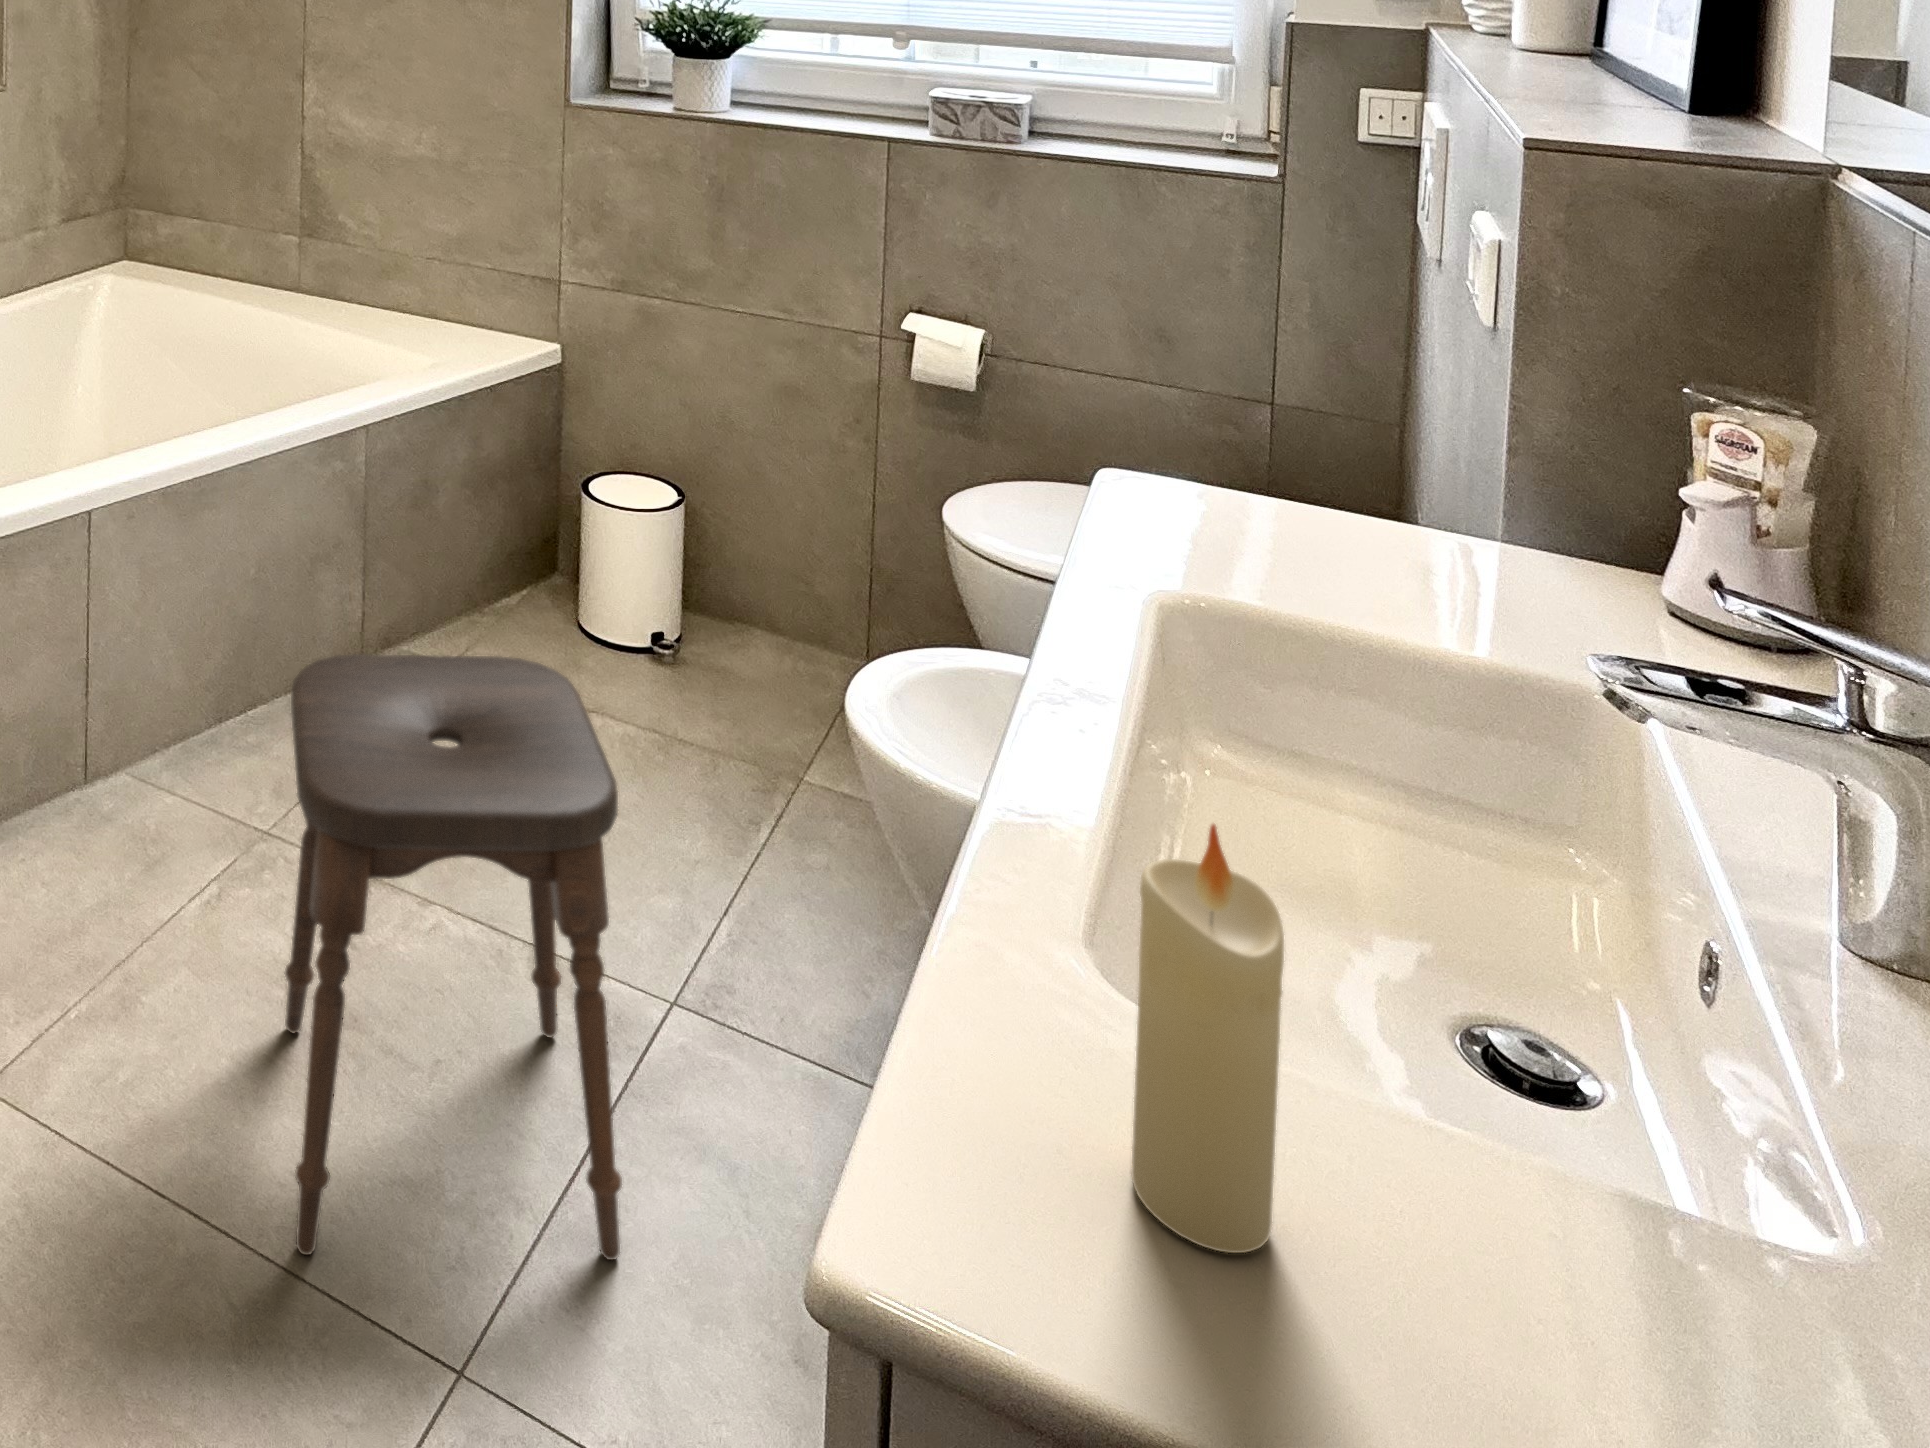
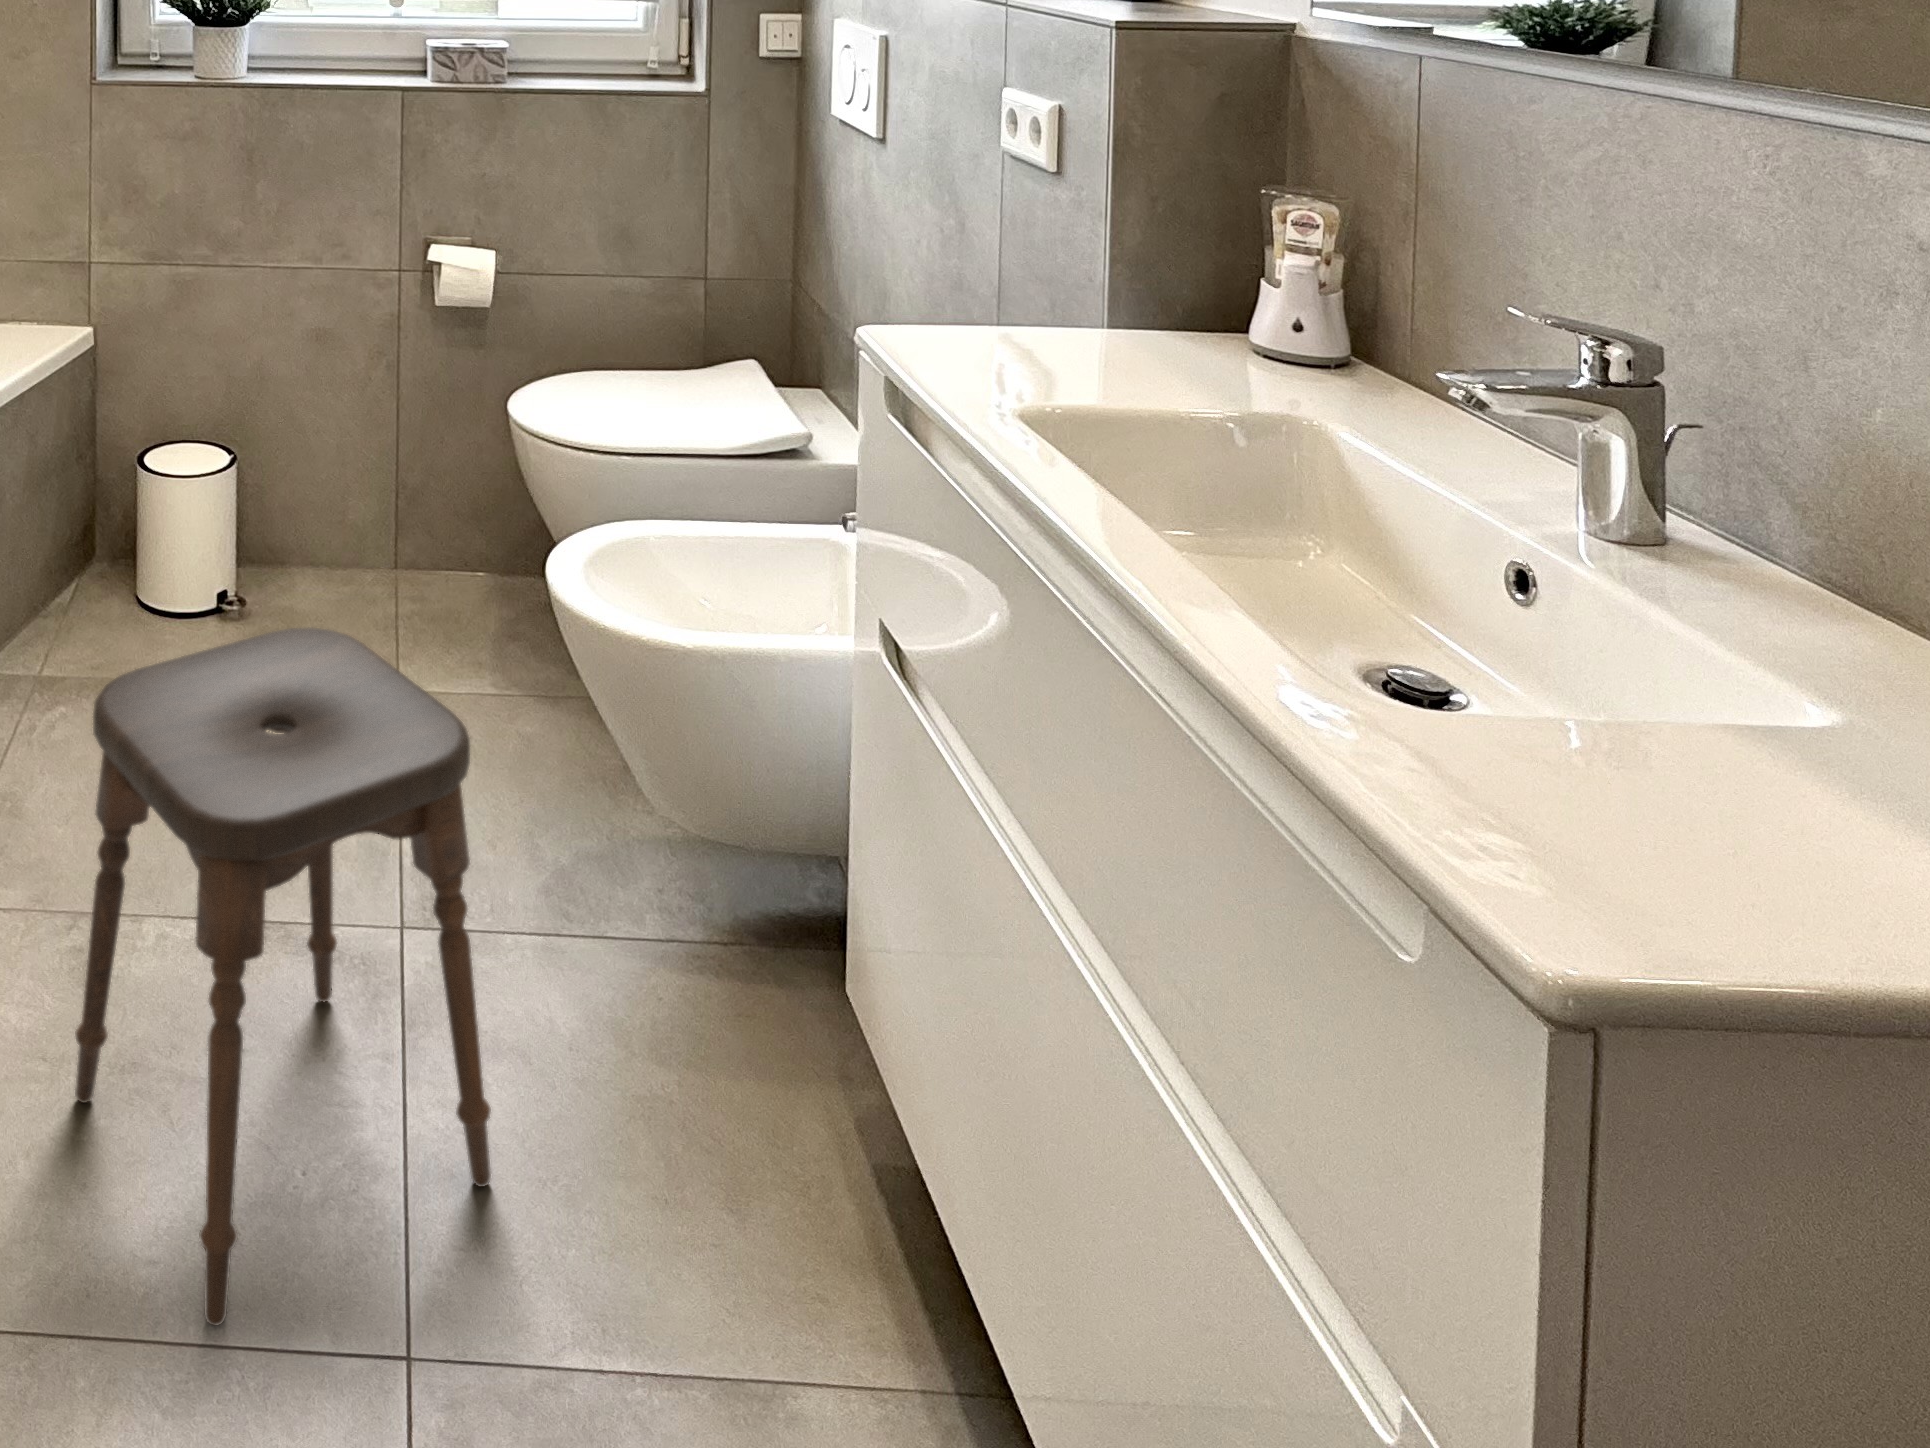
candle: present [1131,824,1284,1253] -> none [1615,522,1760,865]

